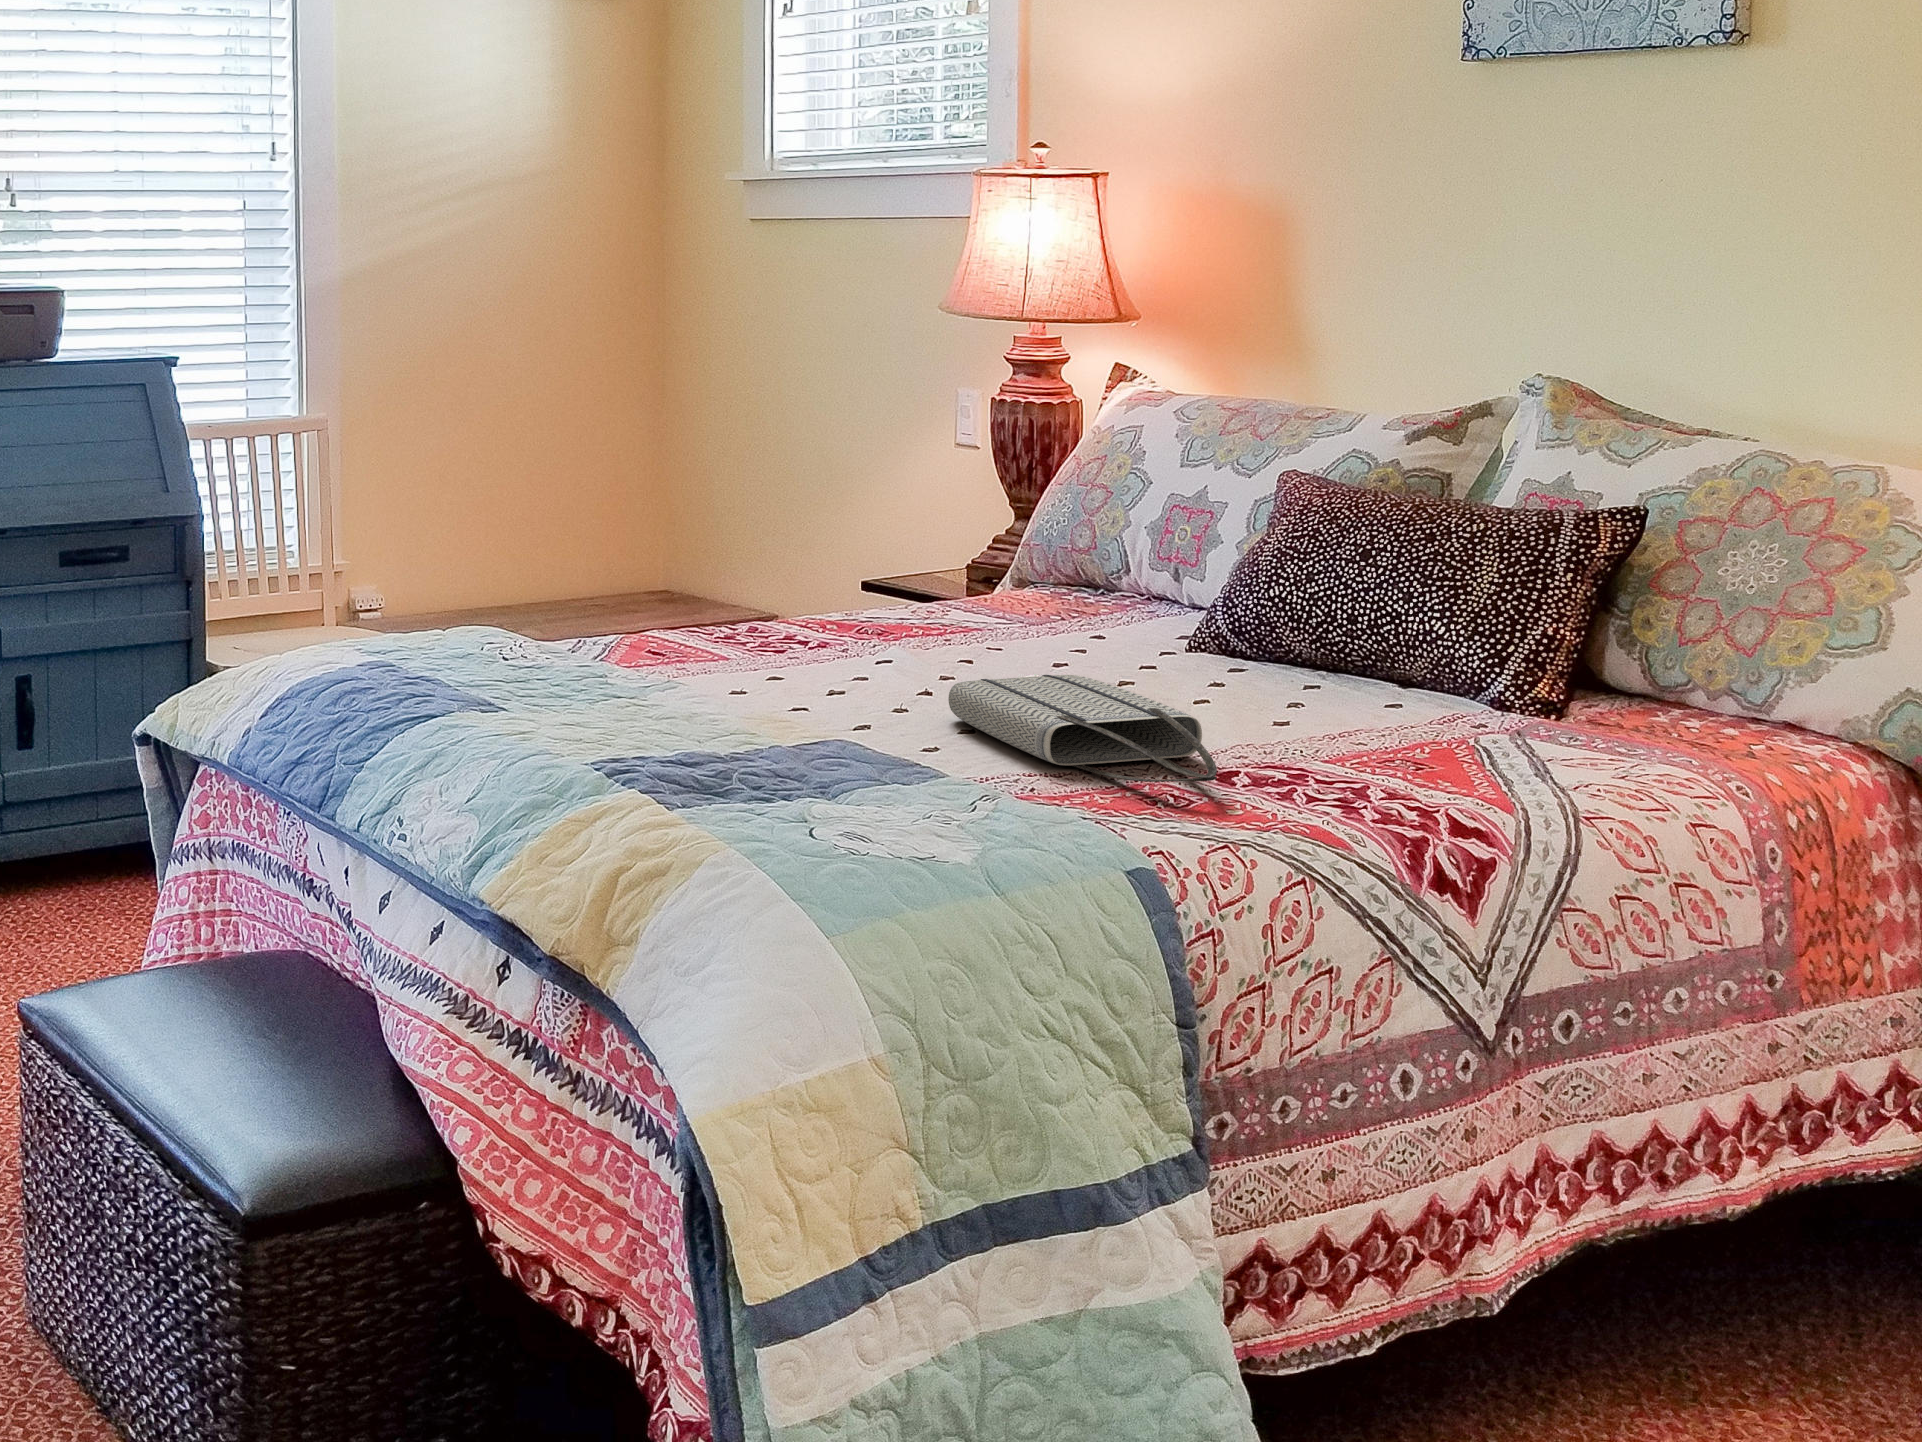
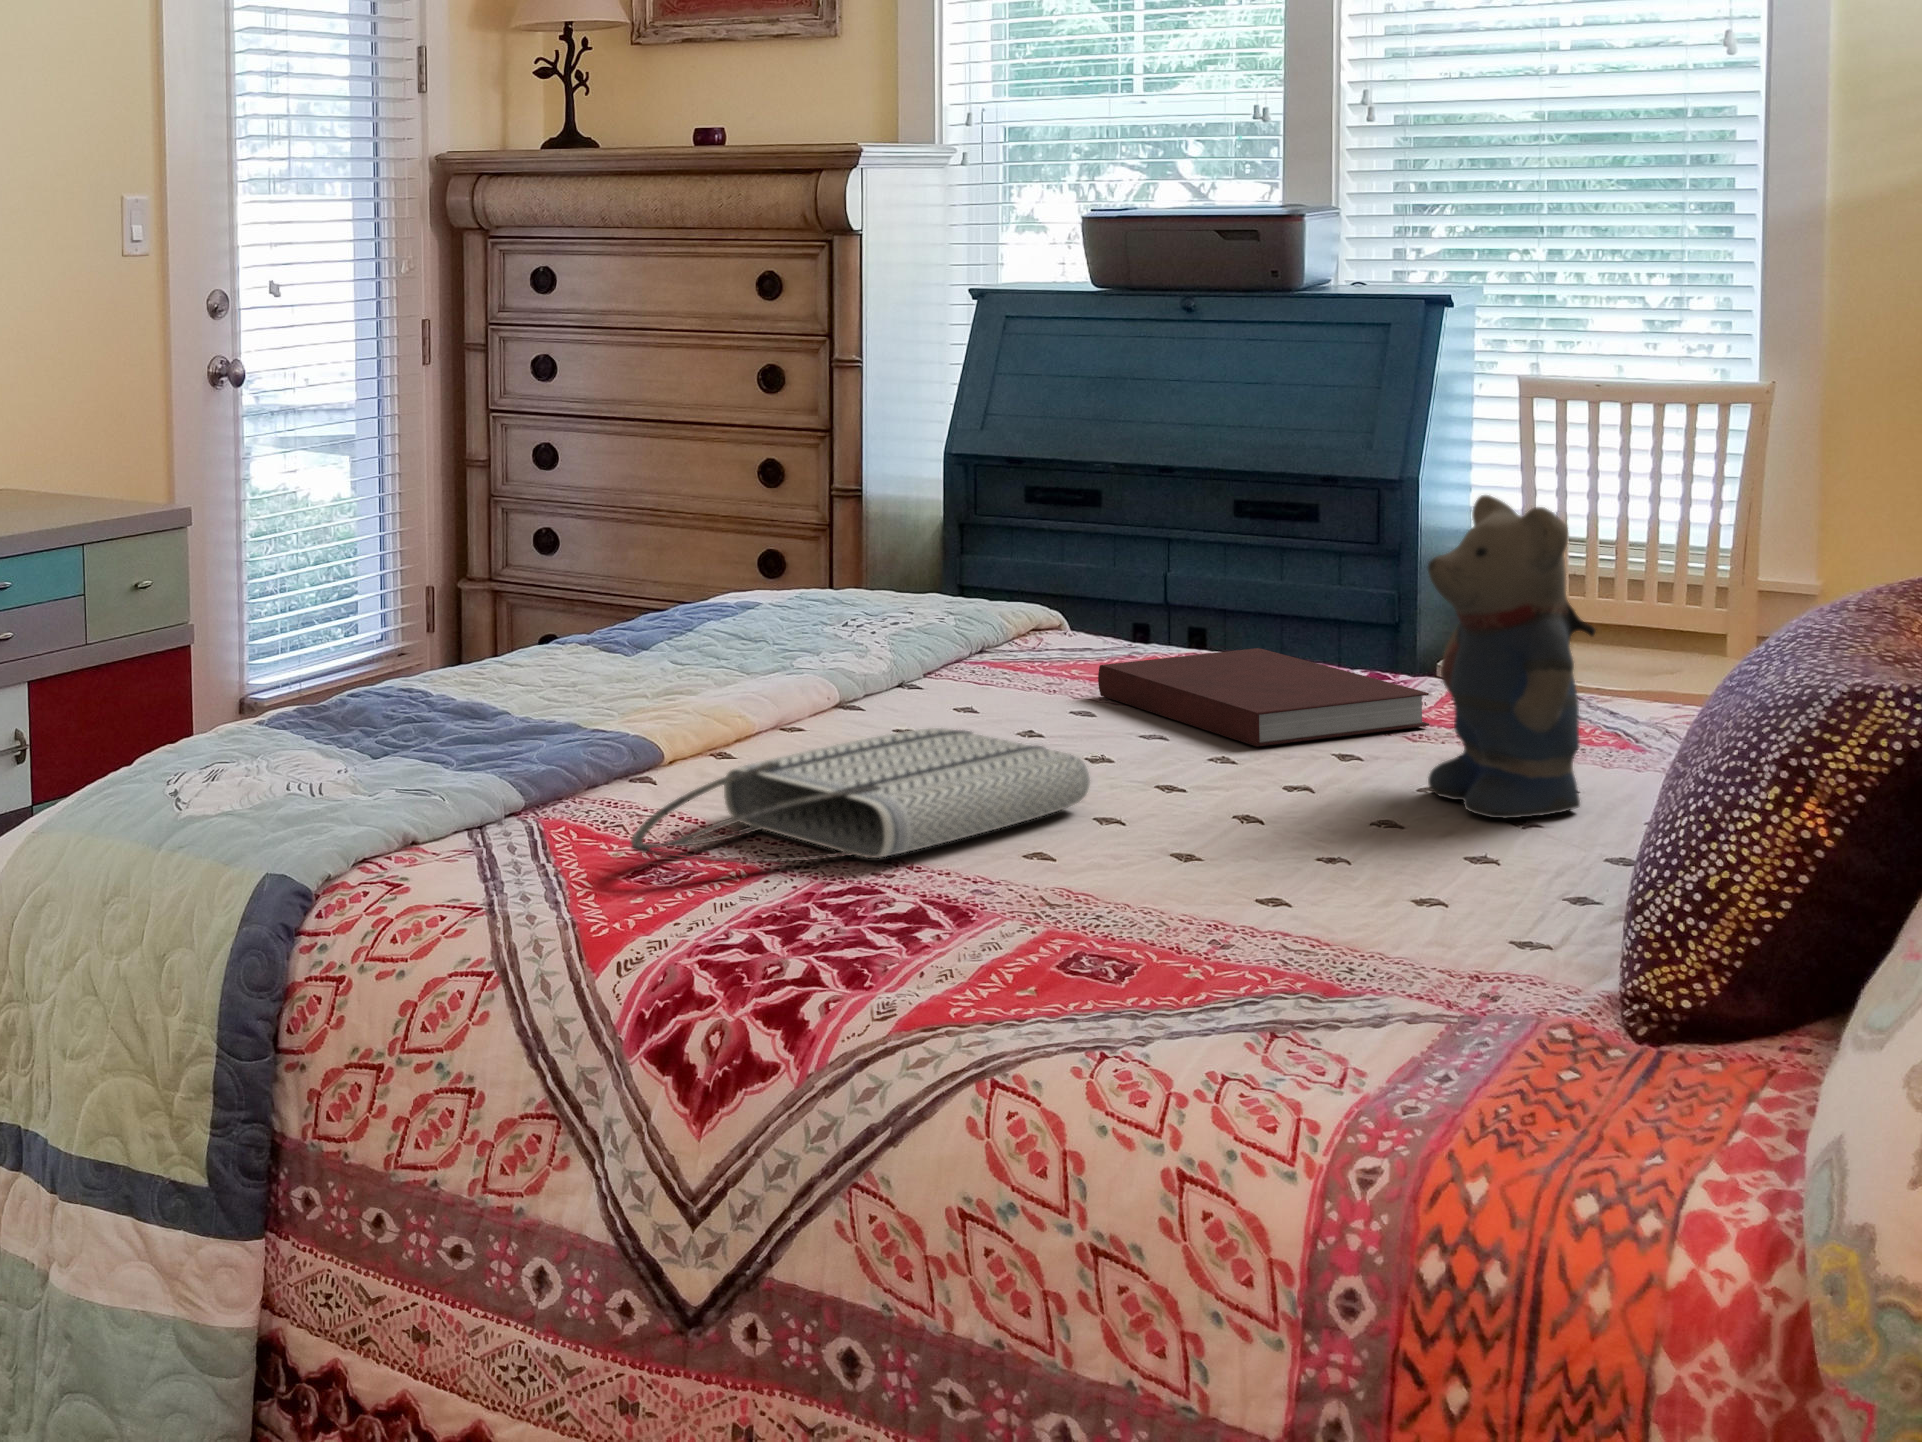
teddy bear: none [1051,473,1173,665] -> present [1428,495,1595,818]
notebook: none [742,615,944,665] -> present [1098,648,1429,747]

